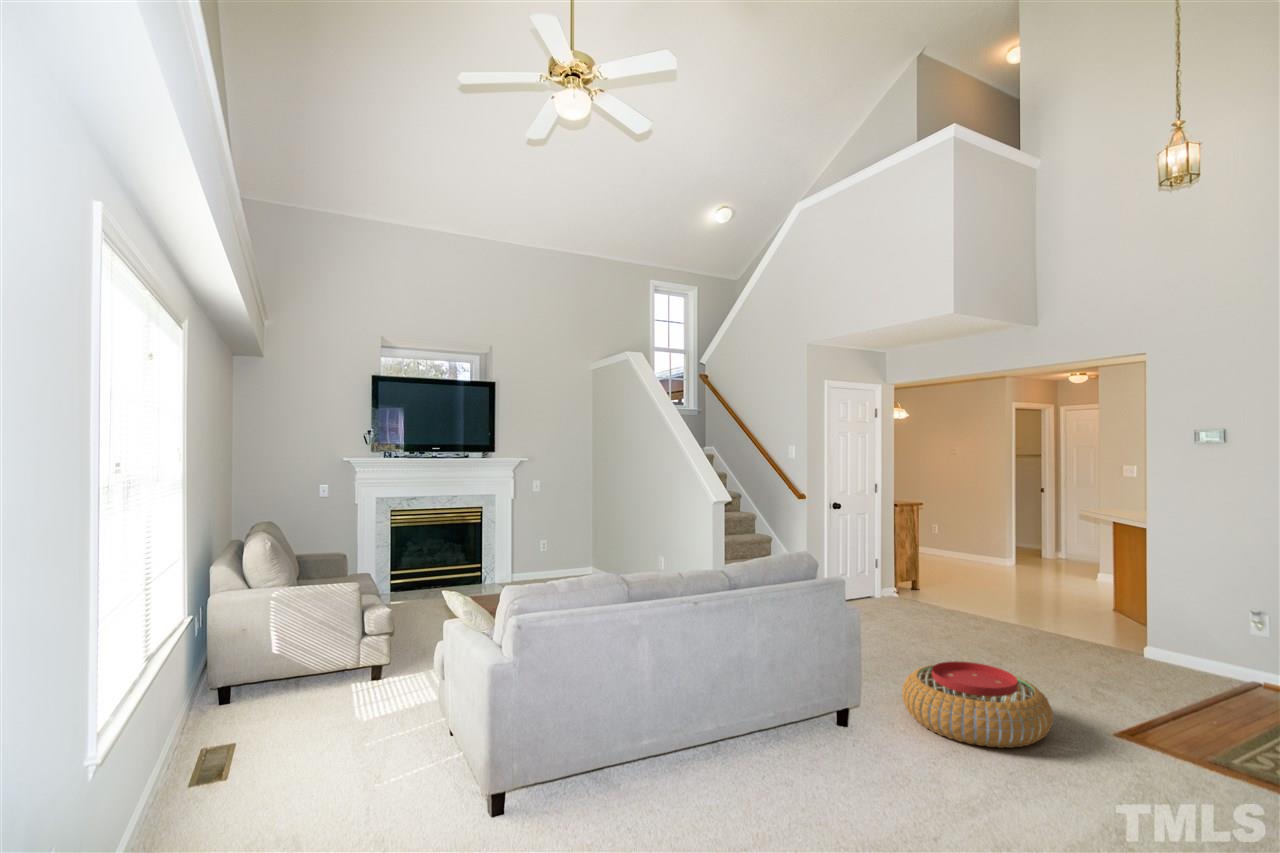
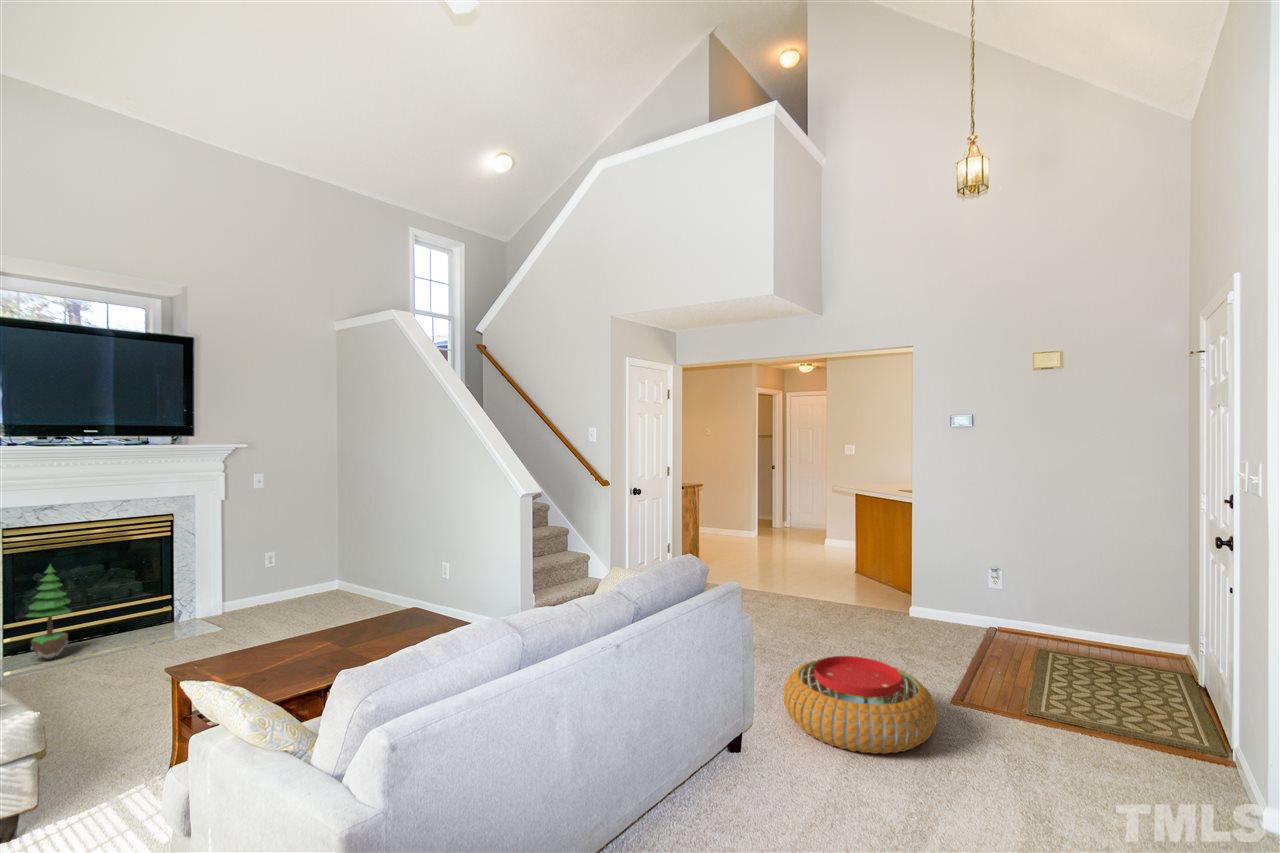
potted tree: none [402,535,426,598] -> present [26,565,72,659]

